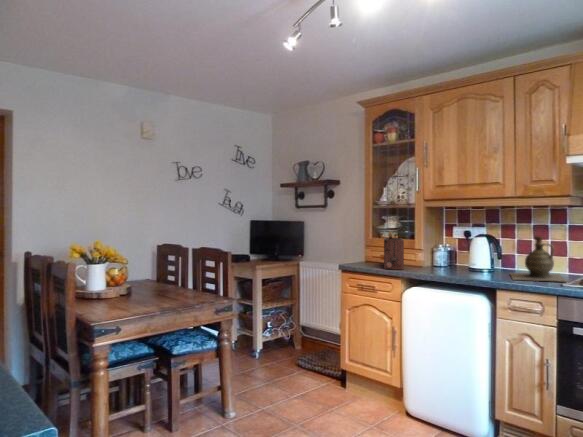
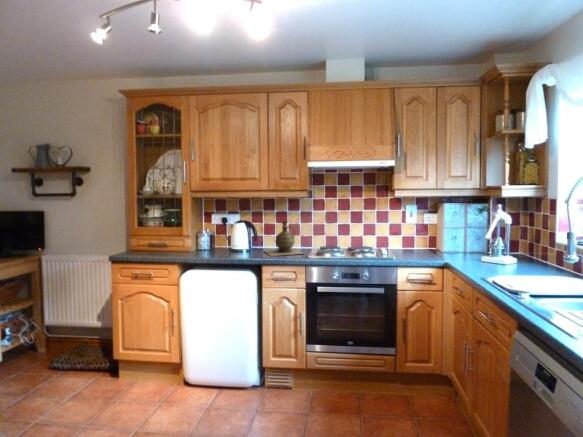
toaster: present [384,232,404,270] -> none [154,221,178,257]

